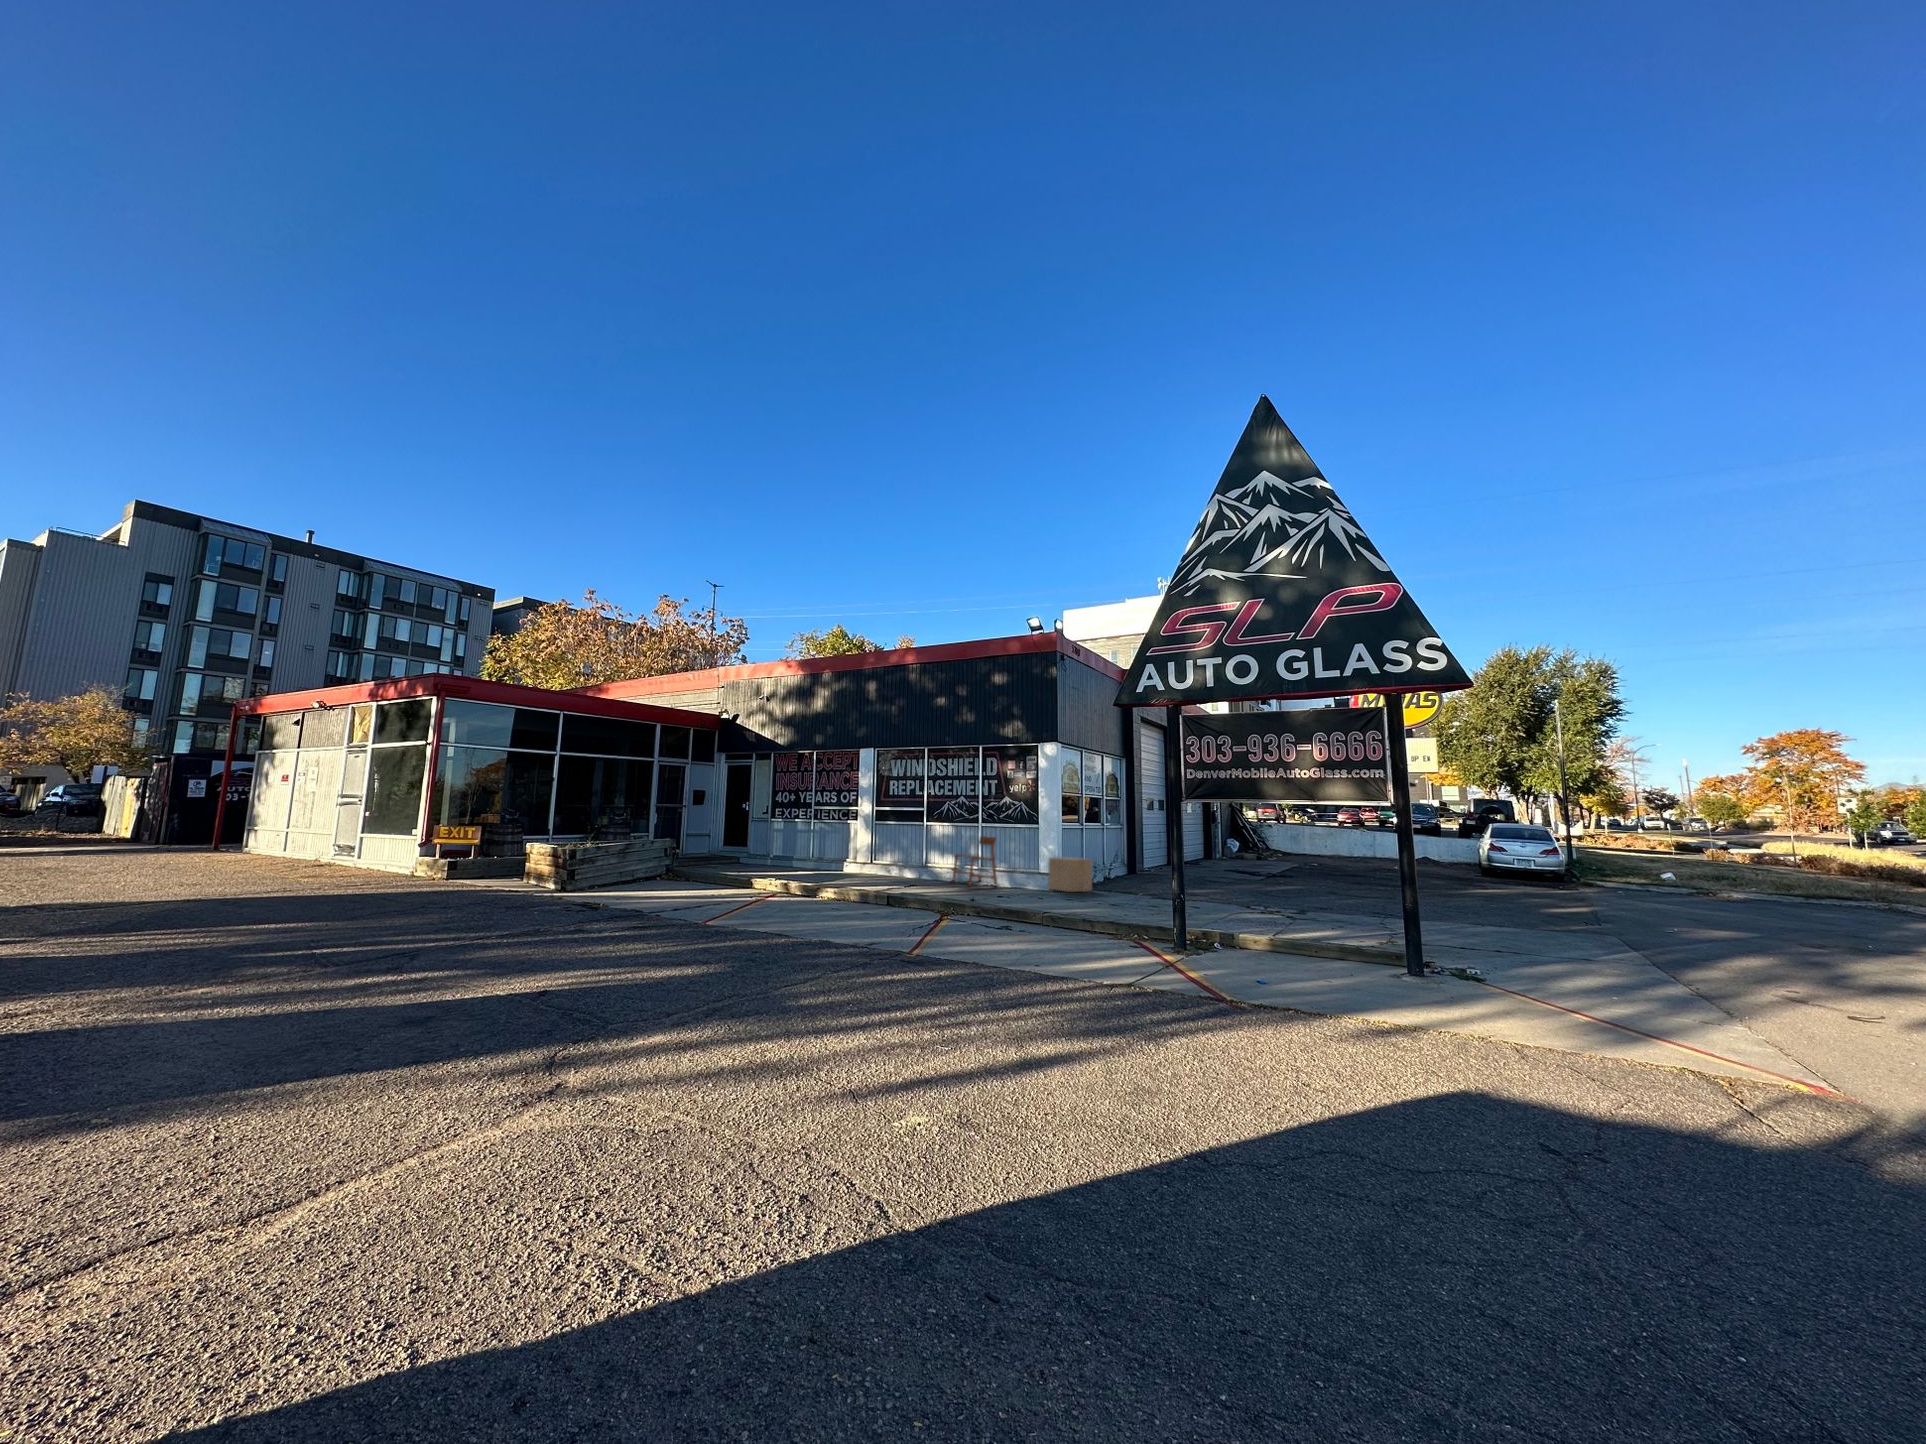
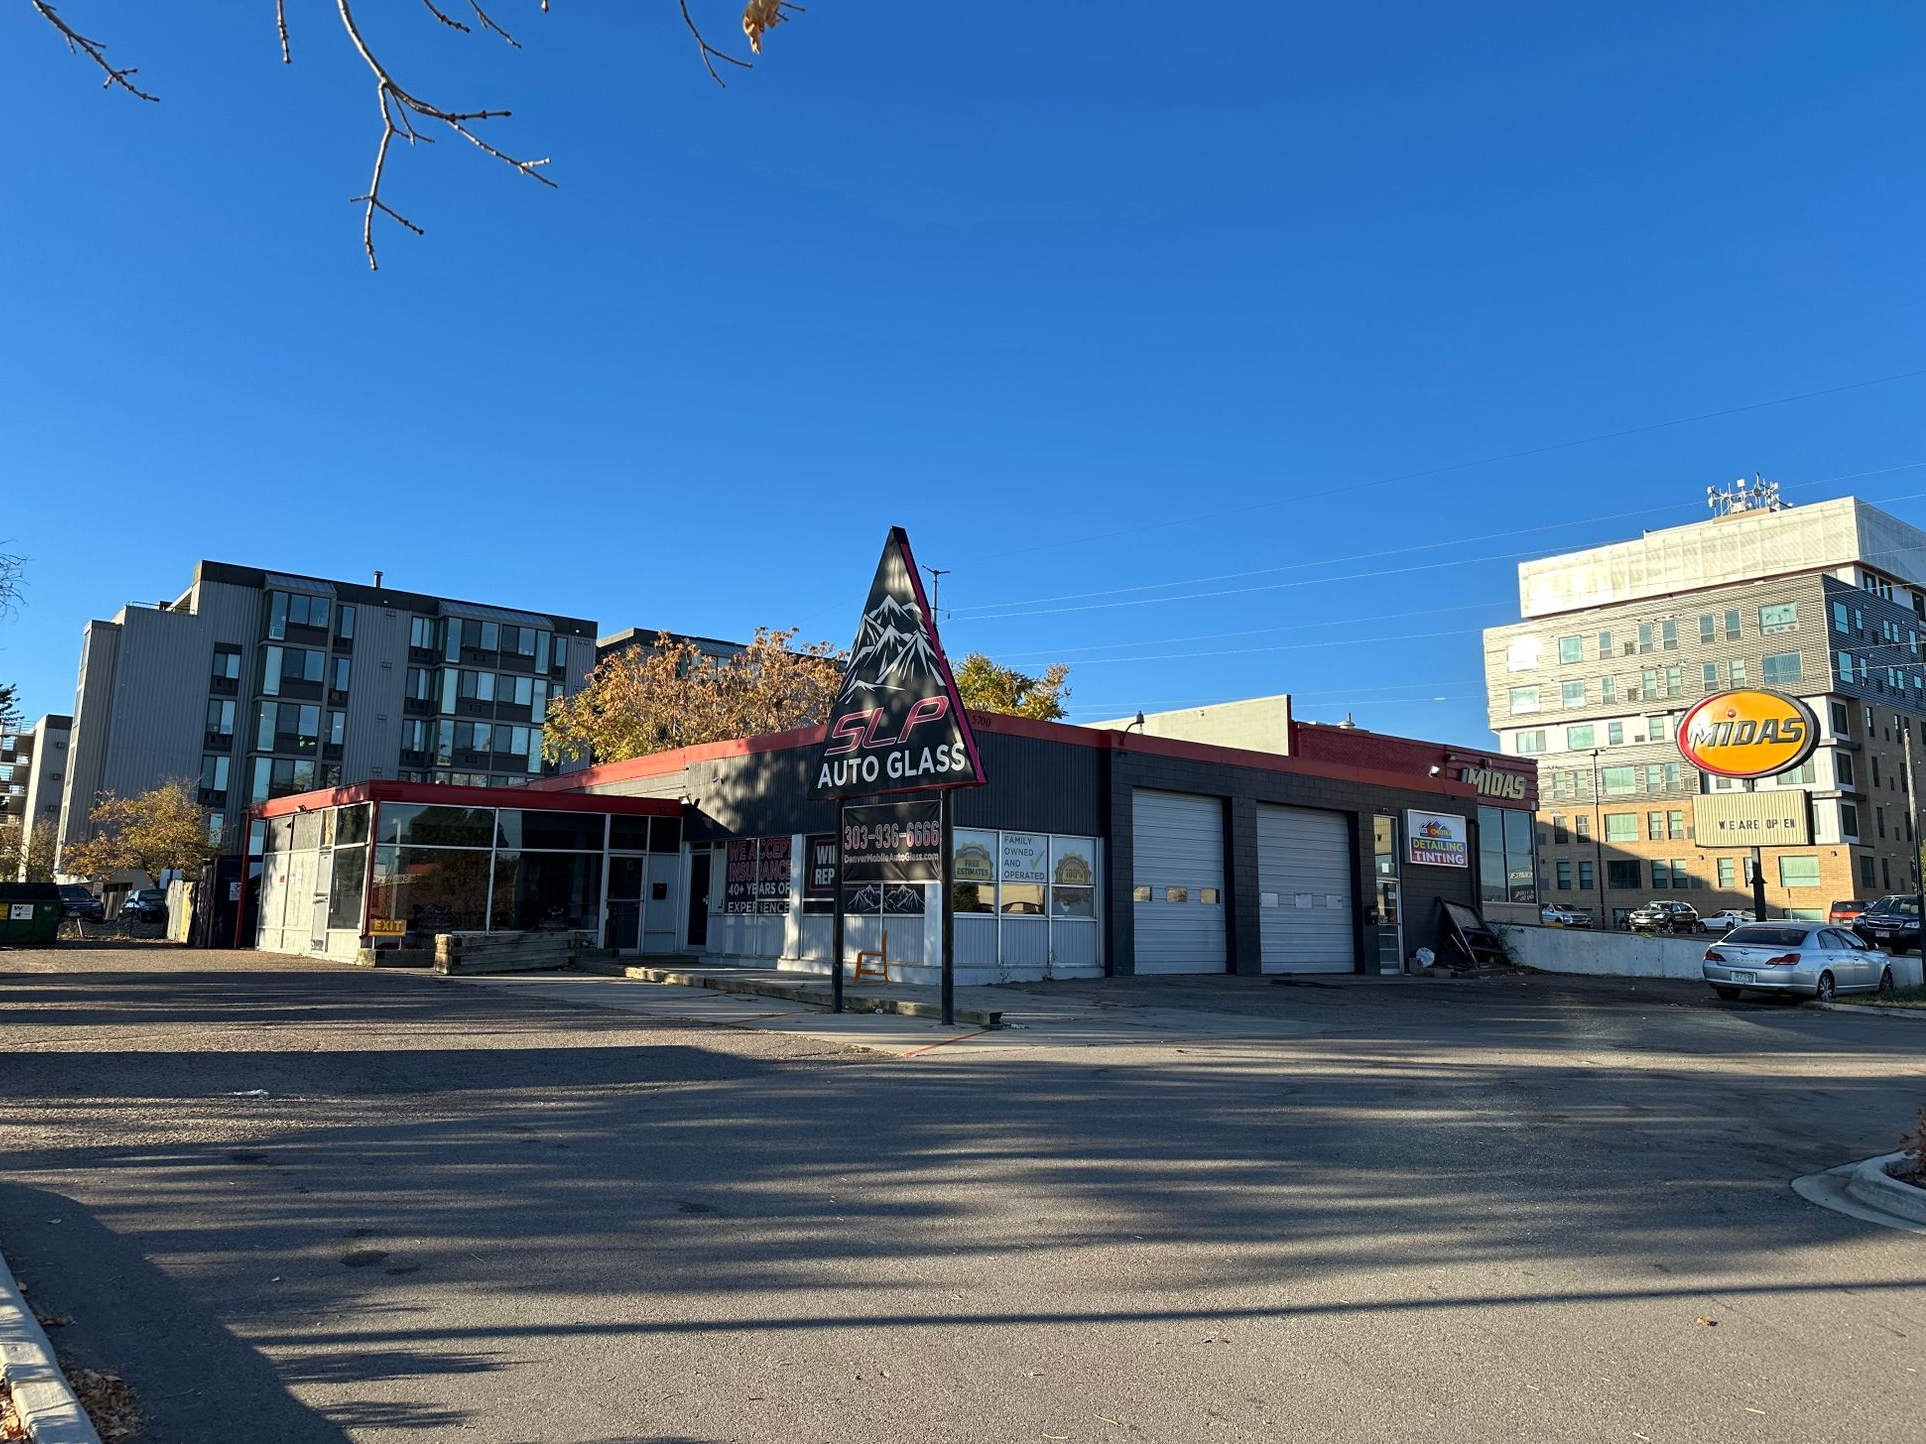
cardboard box: present [1048,857,1092,892] -> none [935,953,979,990]

